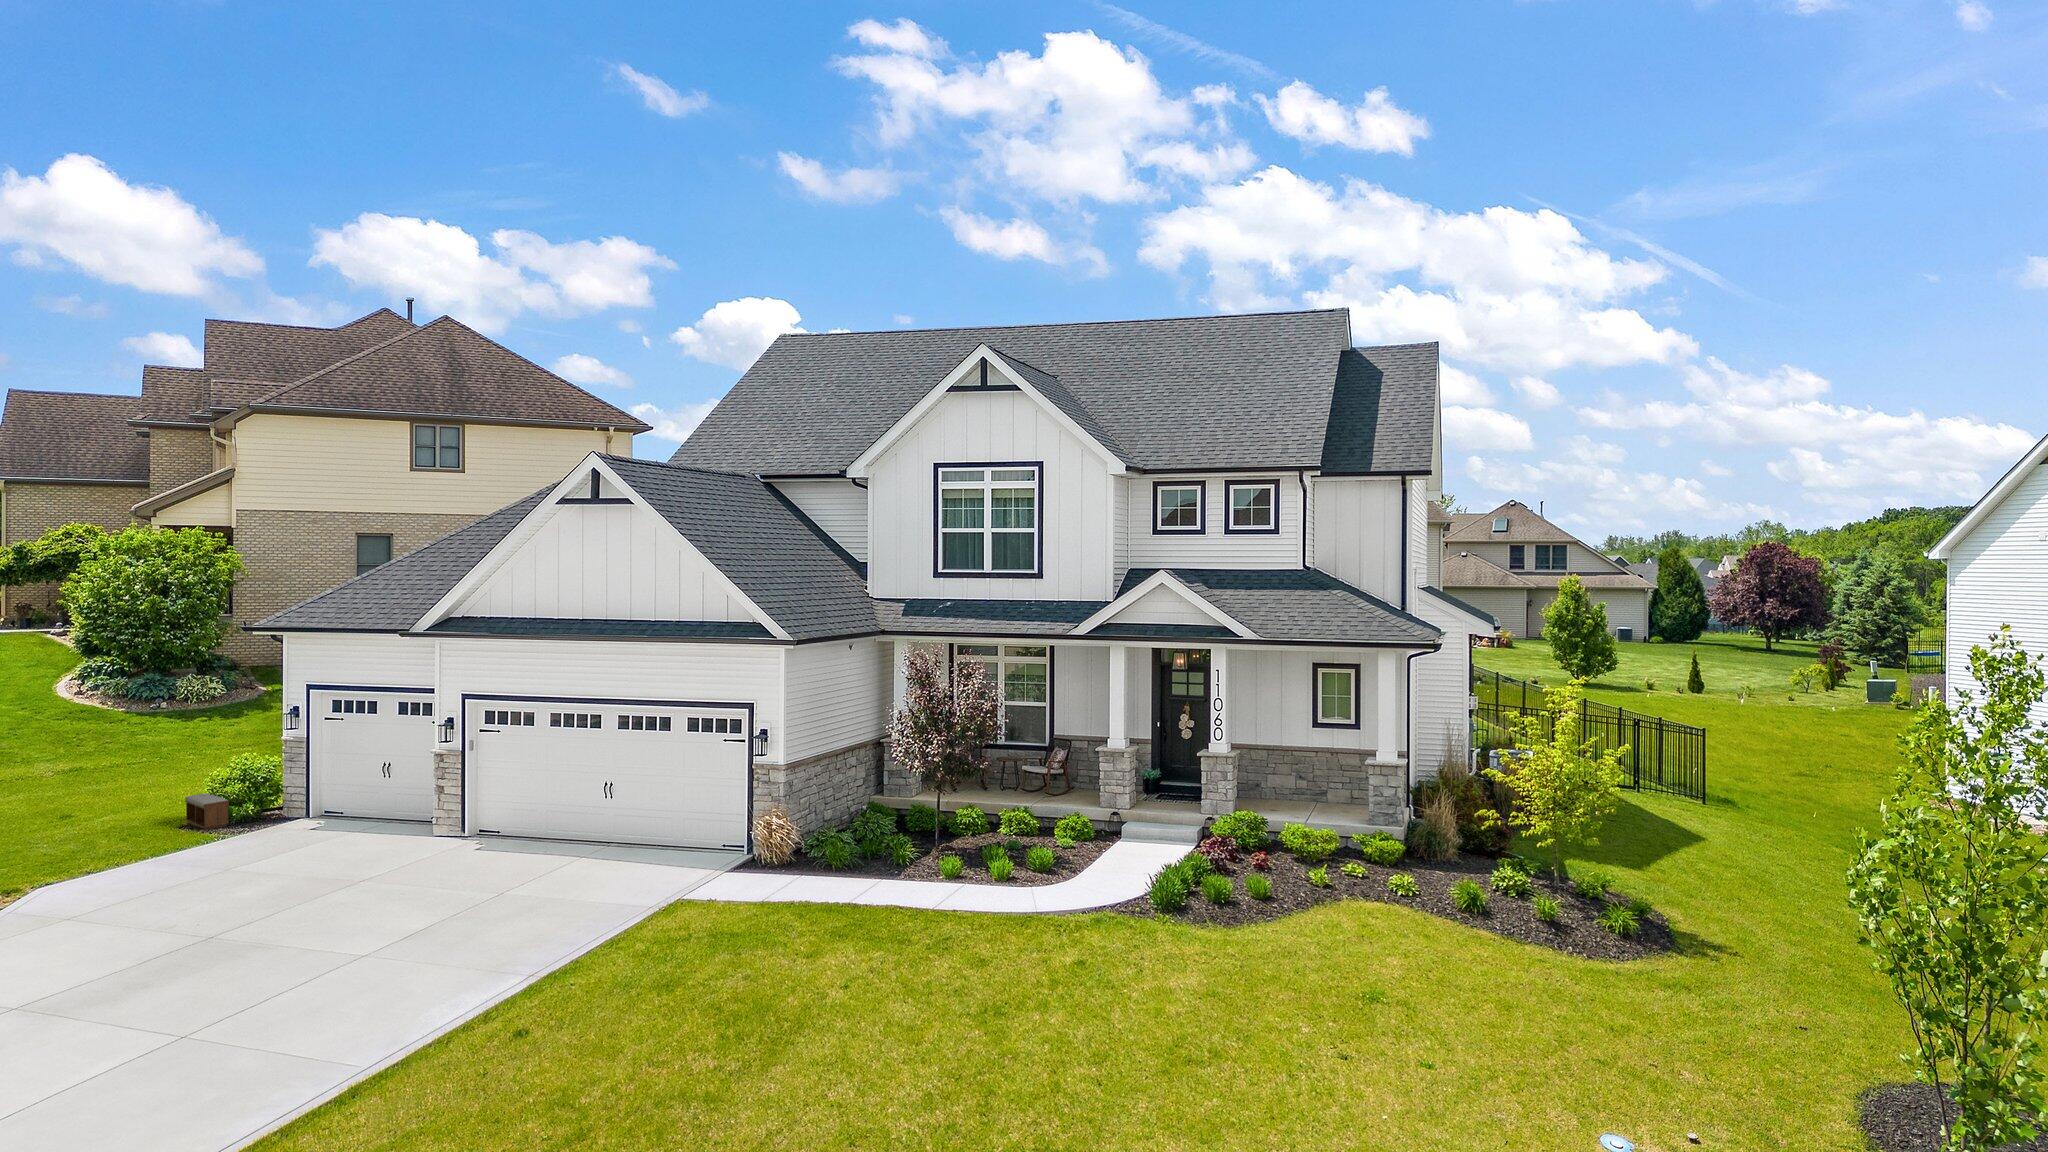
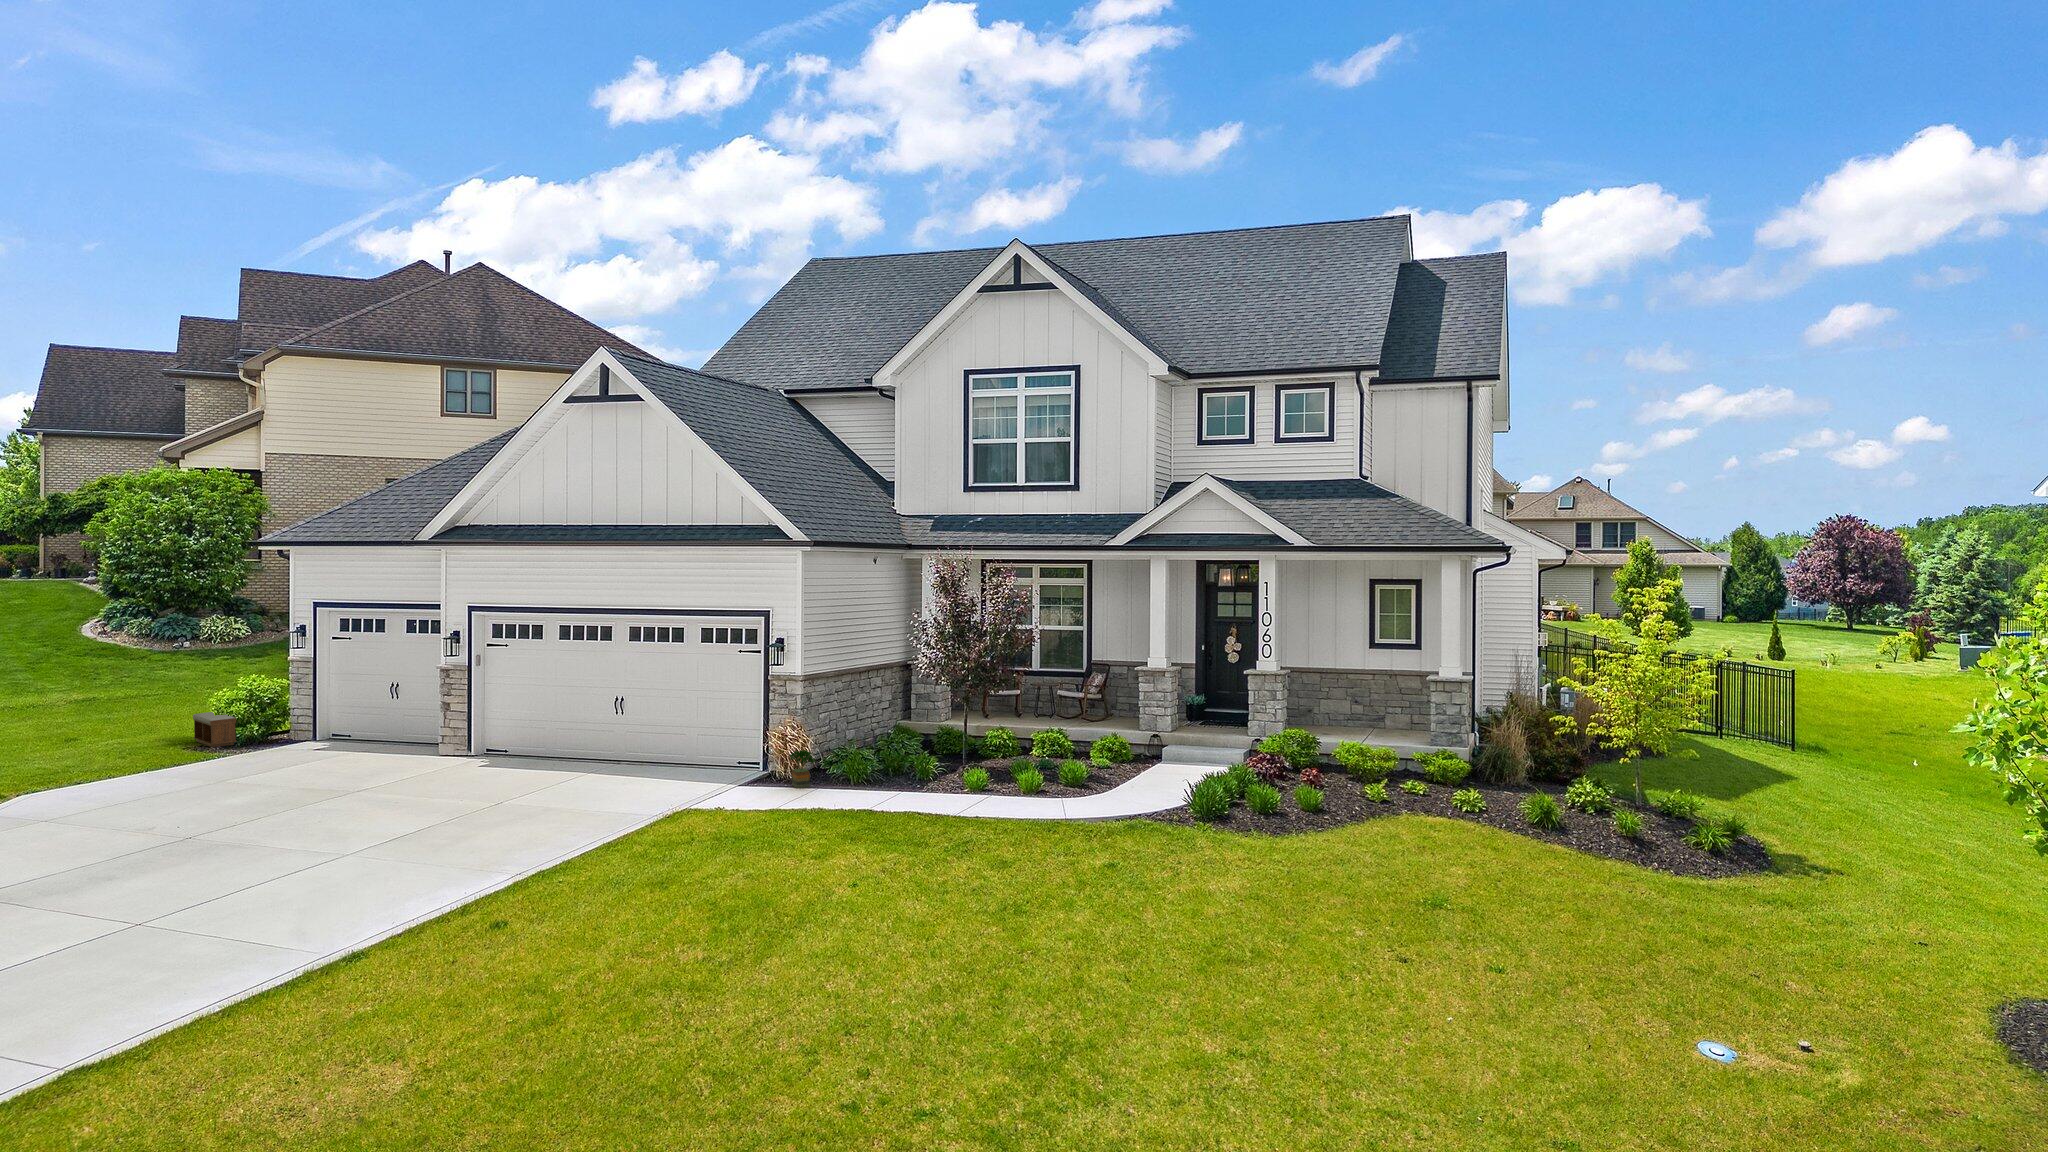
potted tree: none [774,836,800,874] -> present [790,750,815,788]

